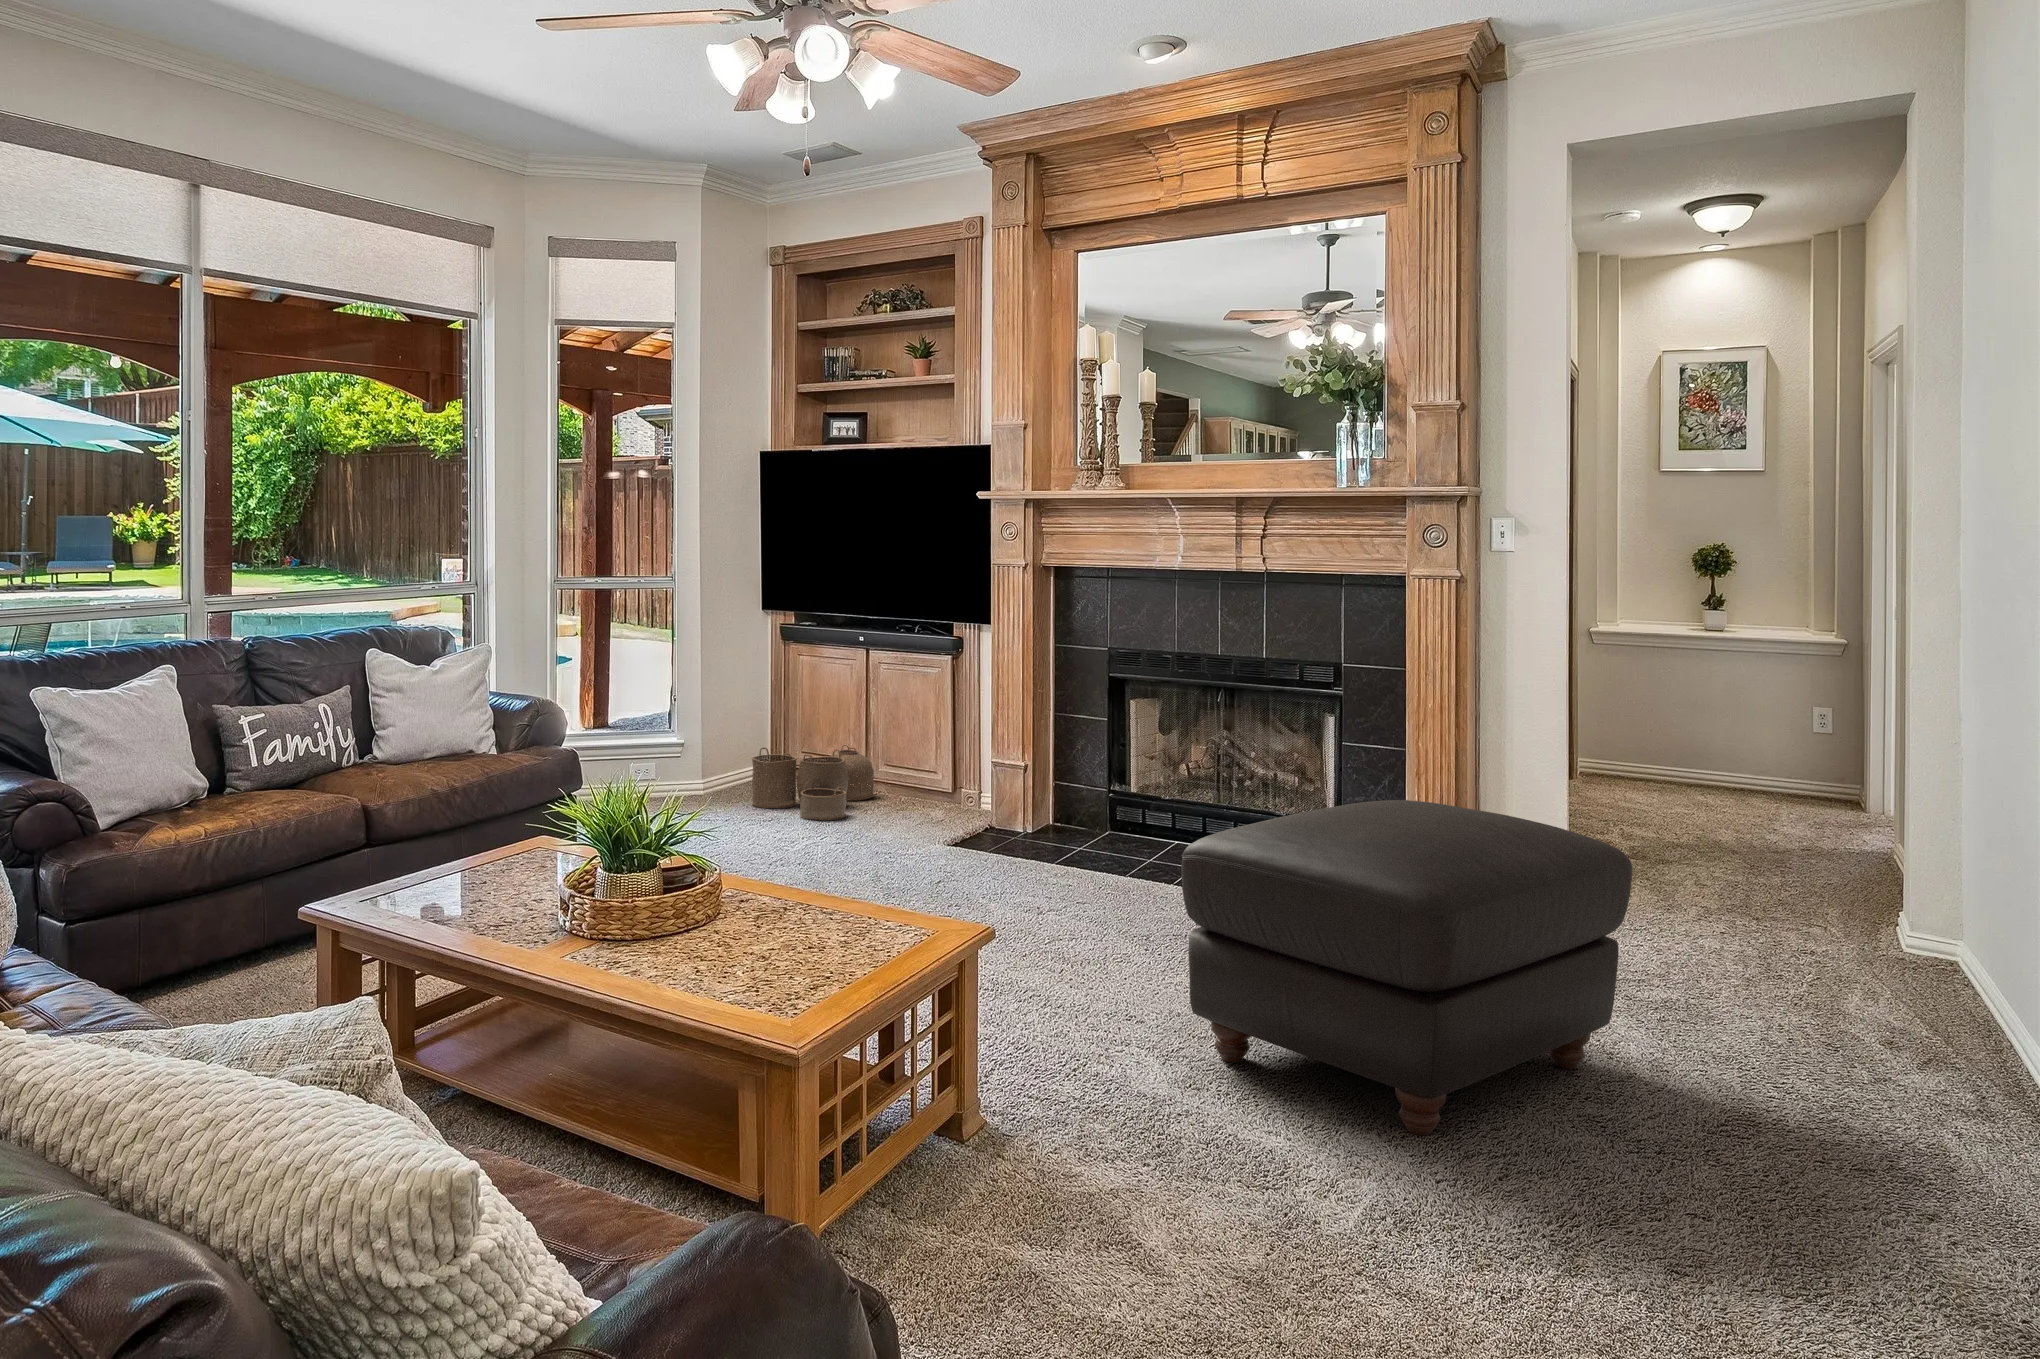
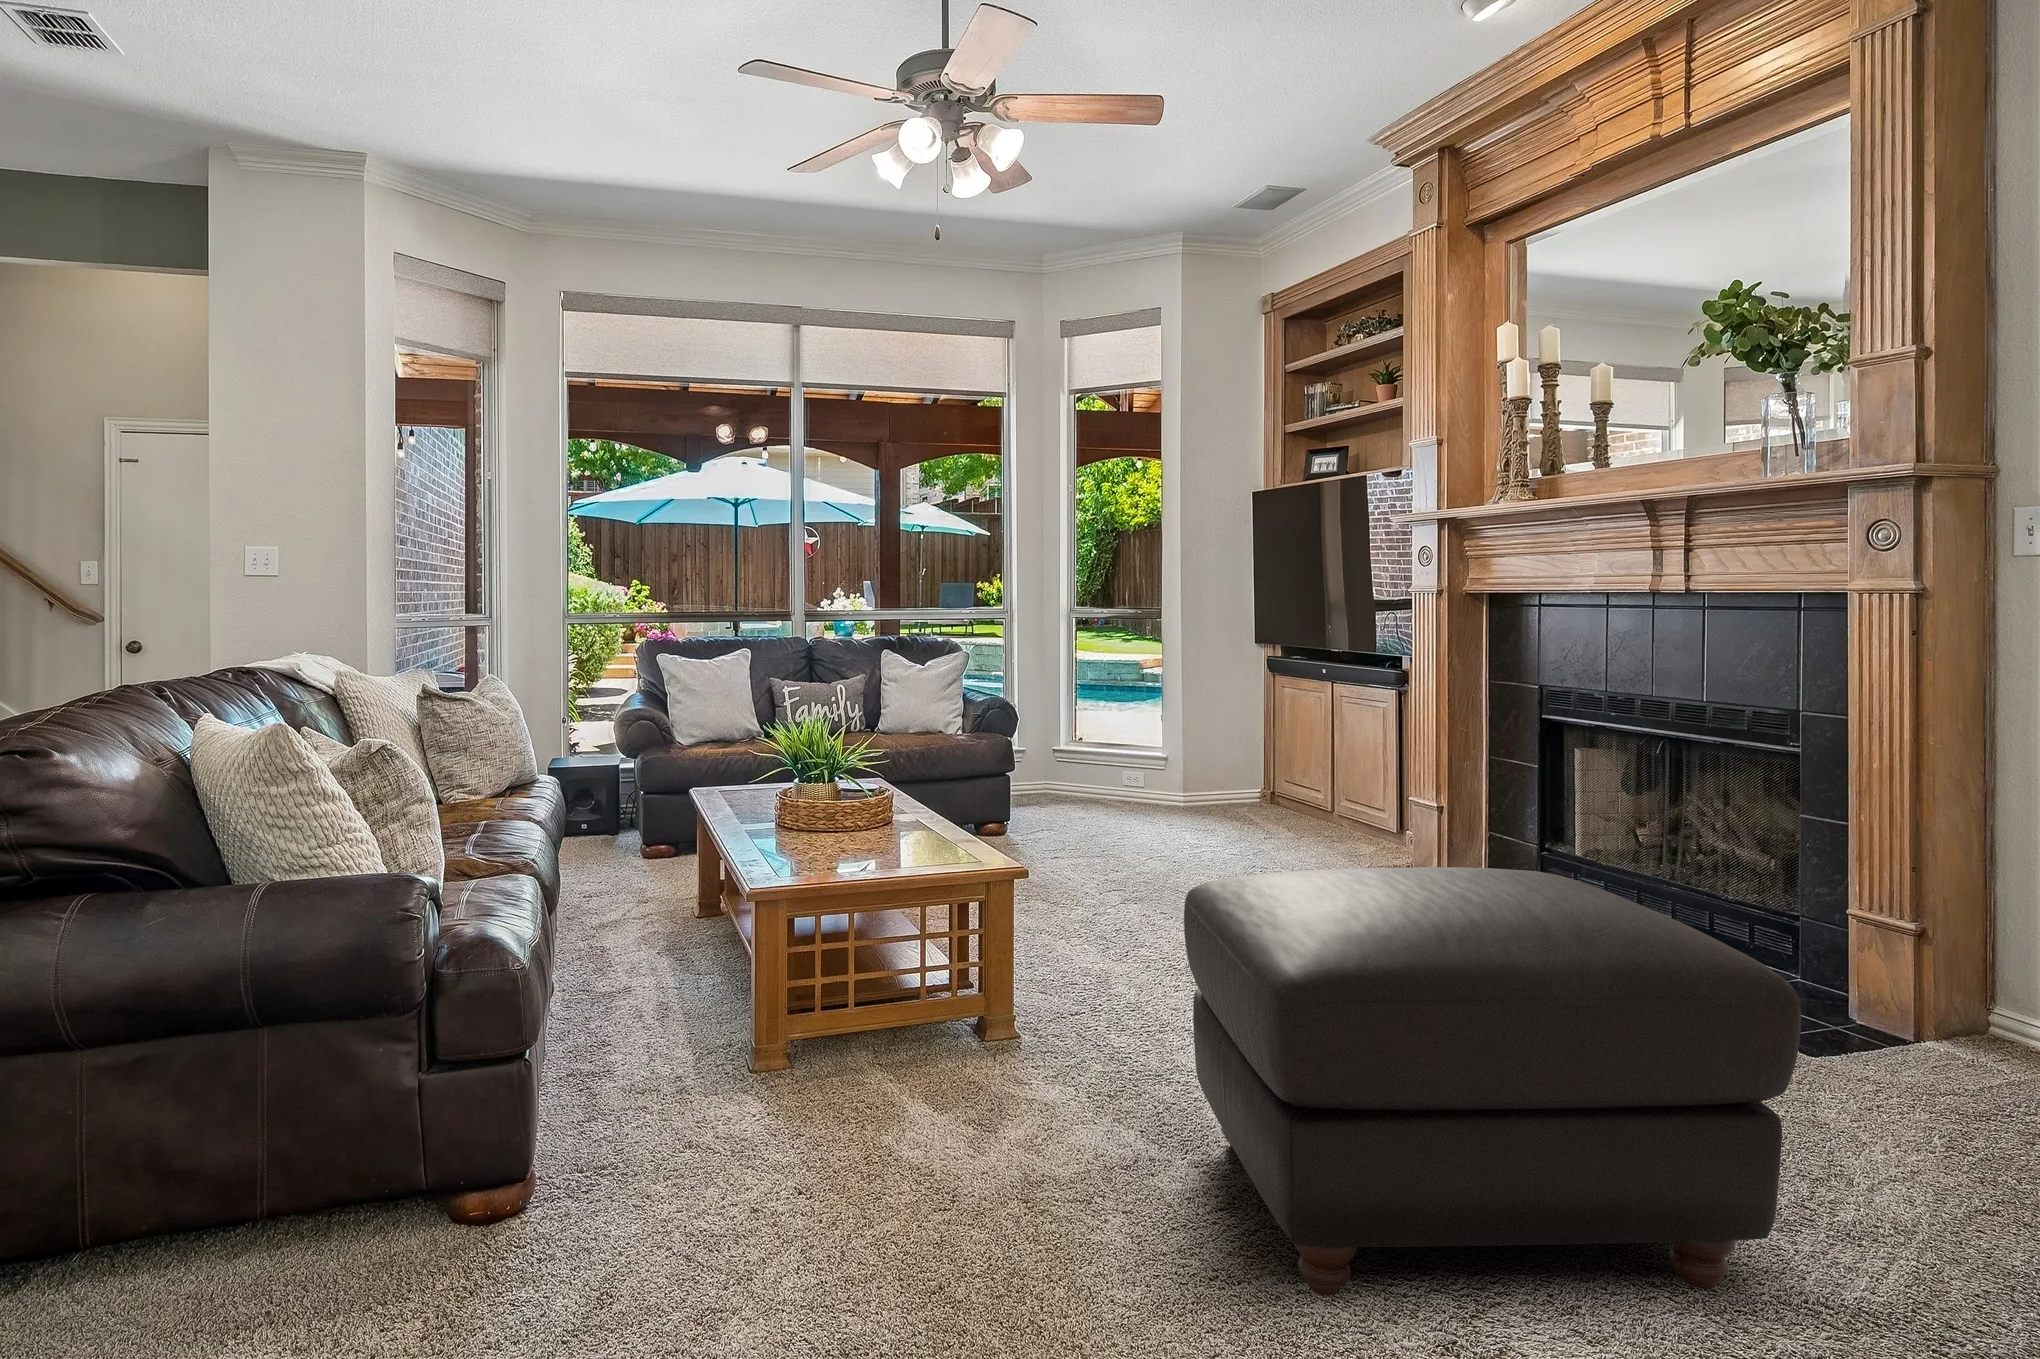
woven basket: present [752,745,874,820] -> none [1199,771,1332,846]

